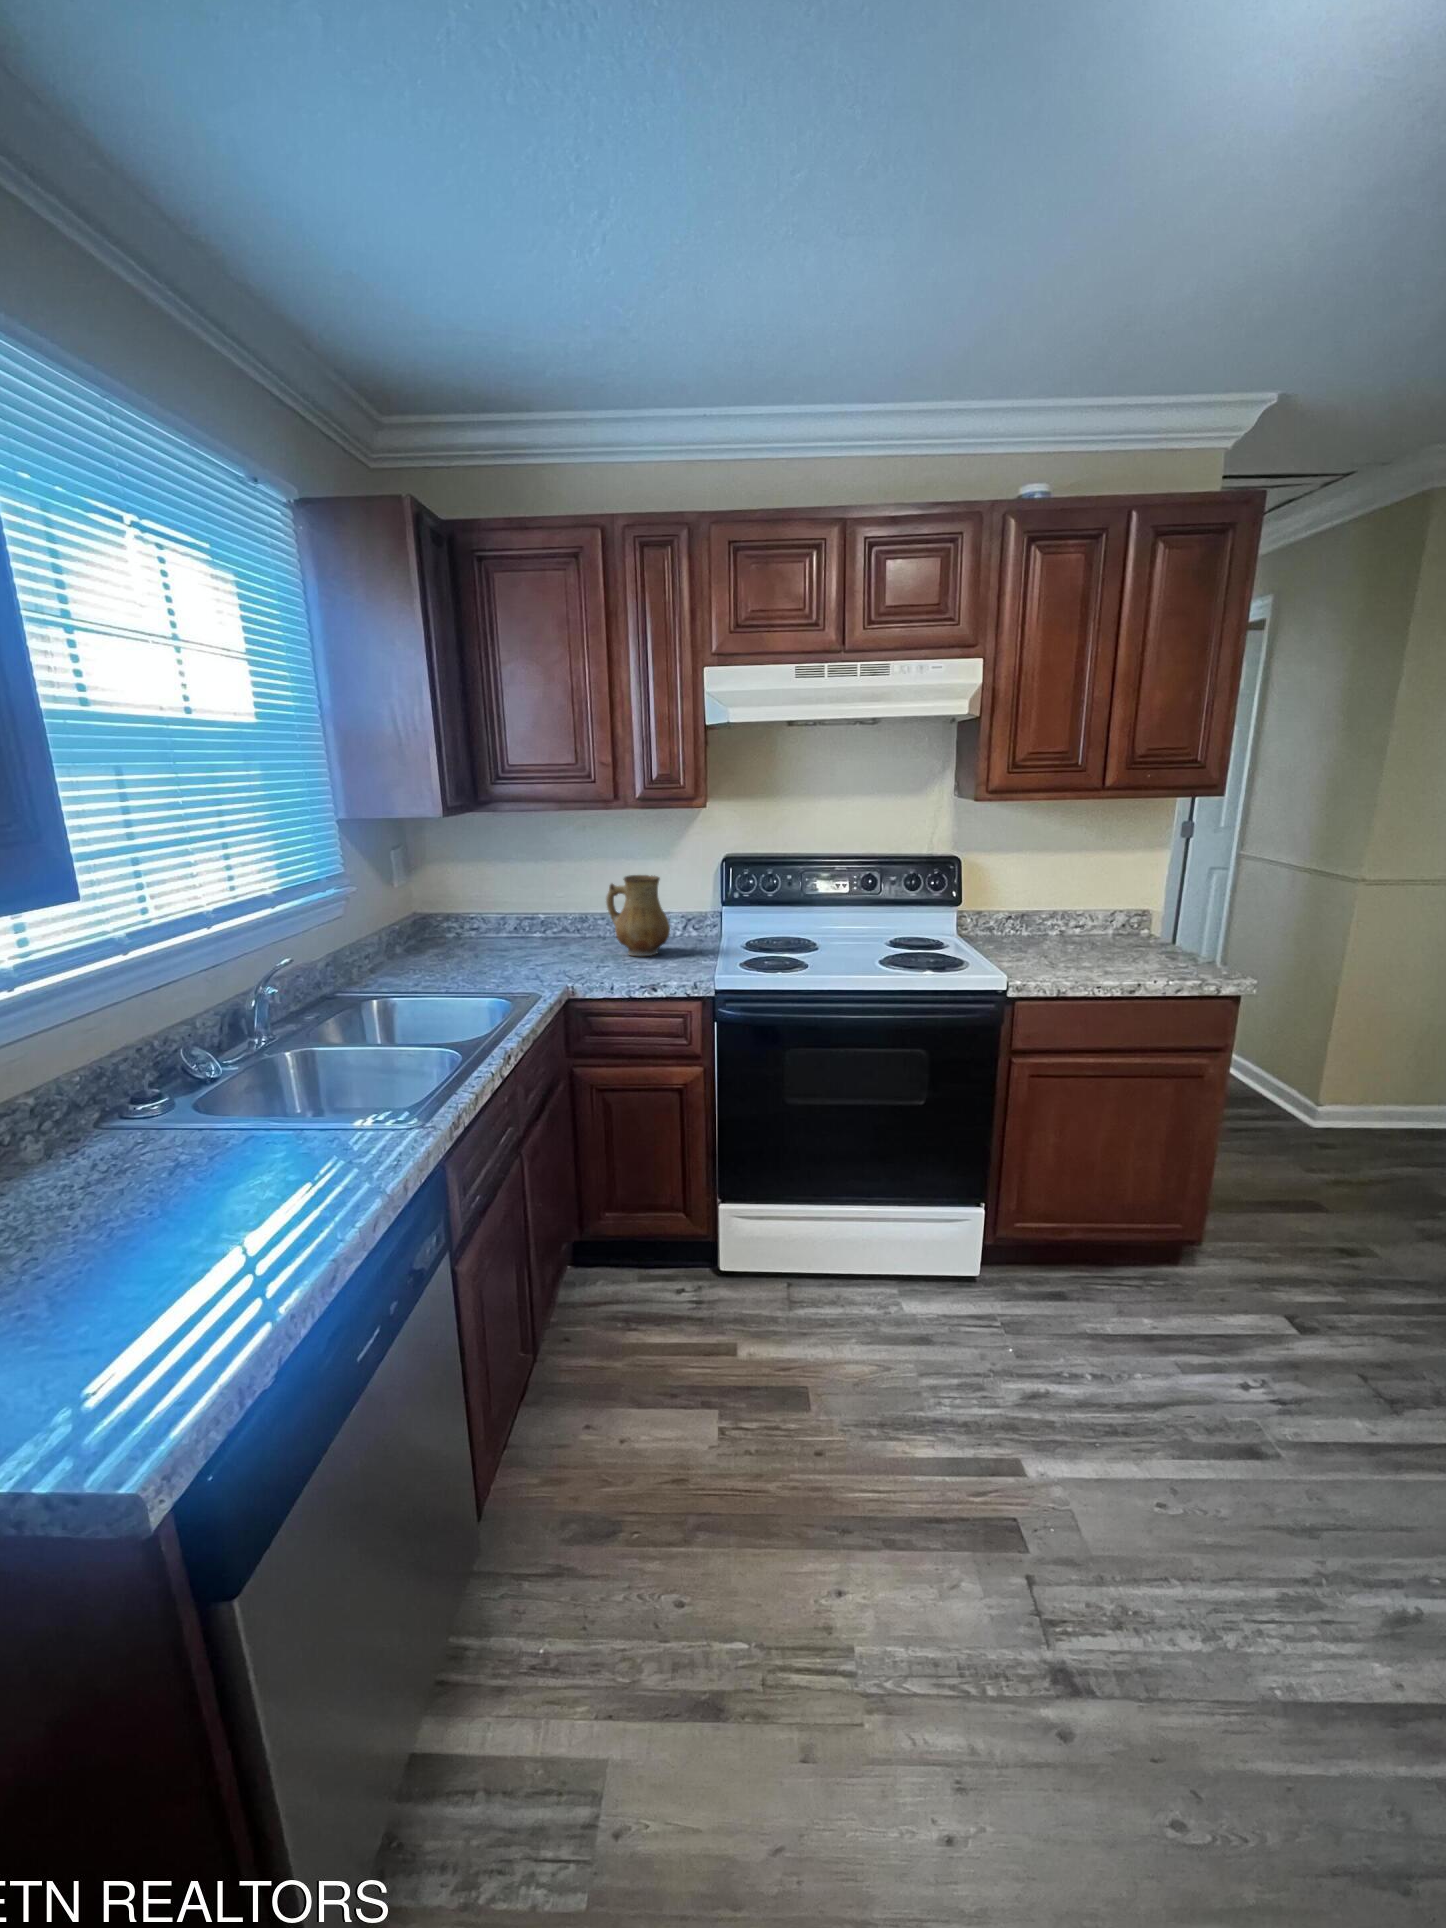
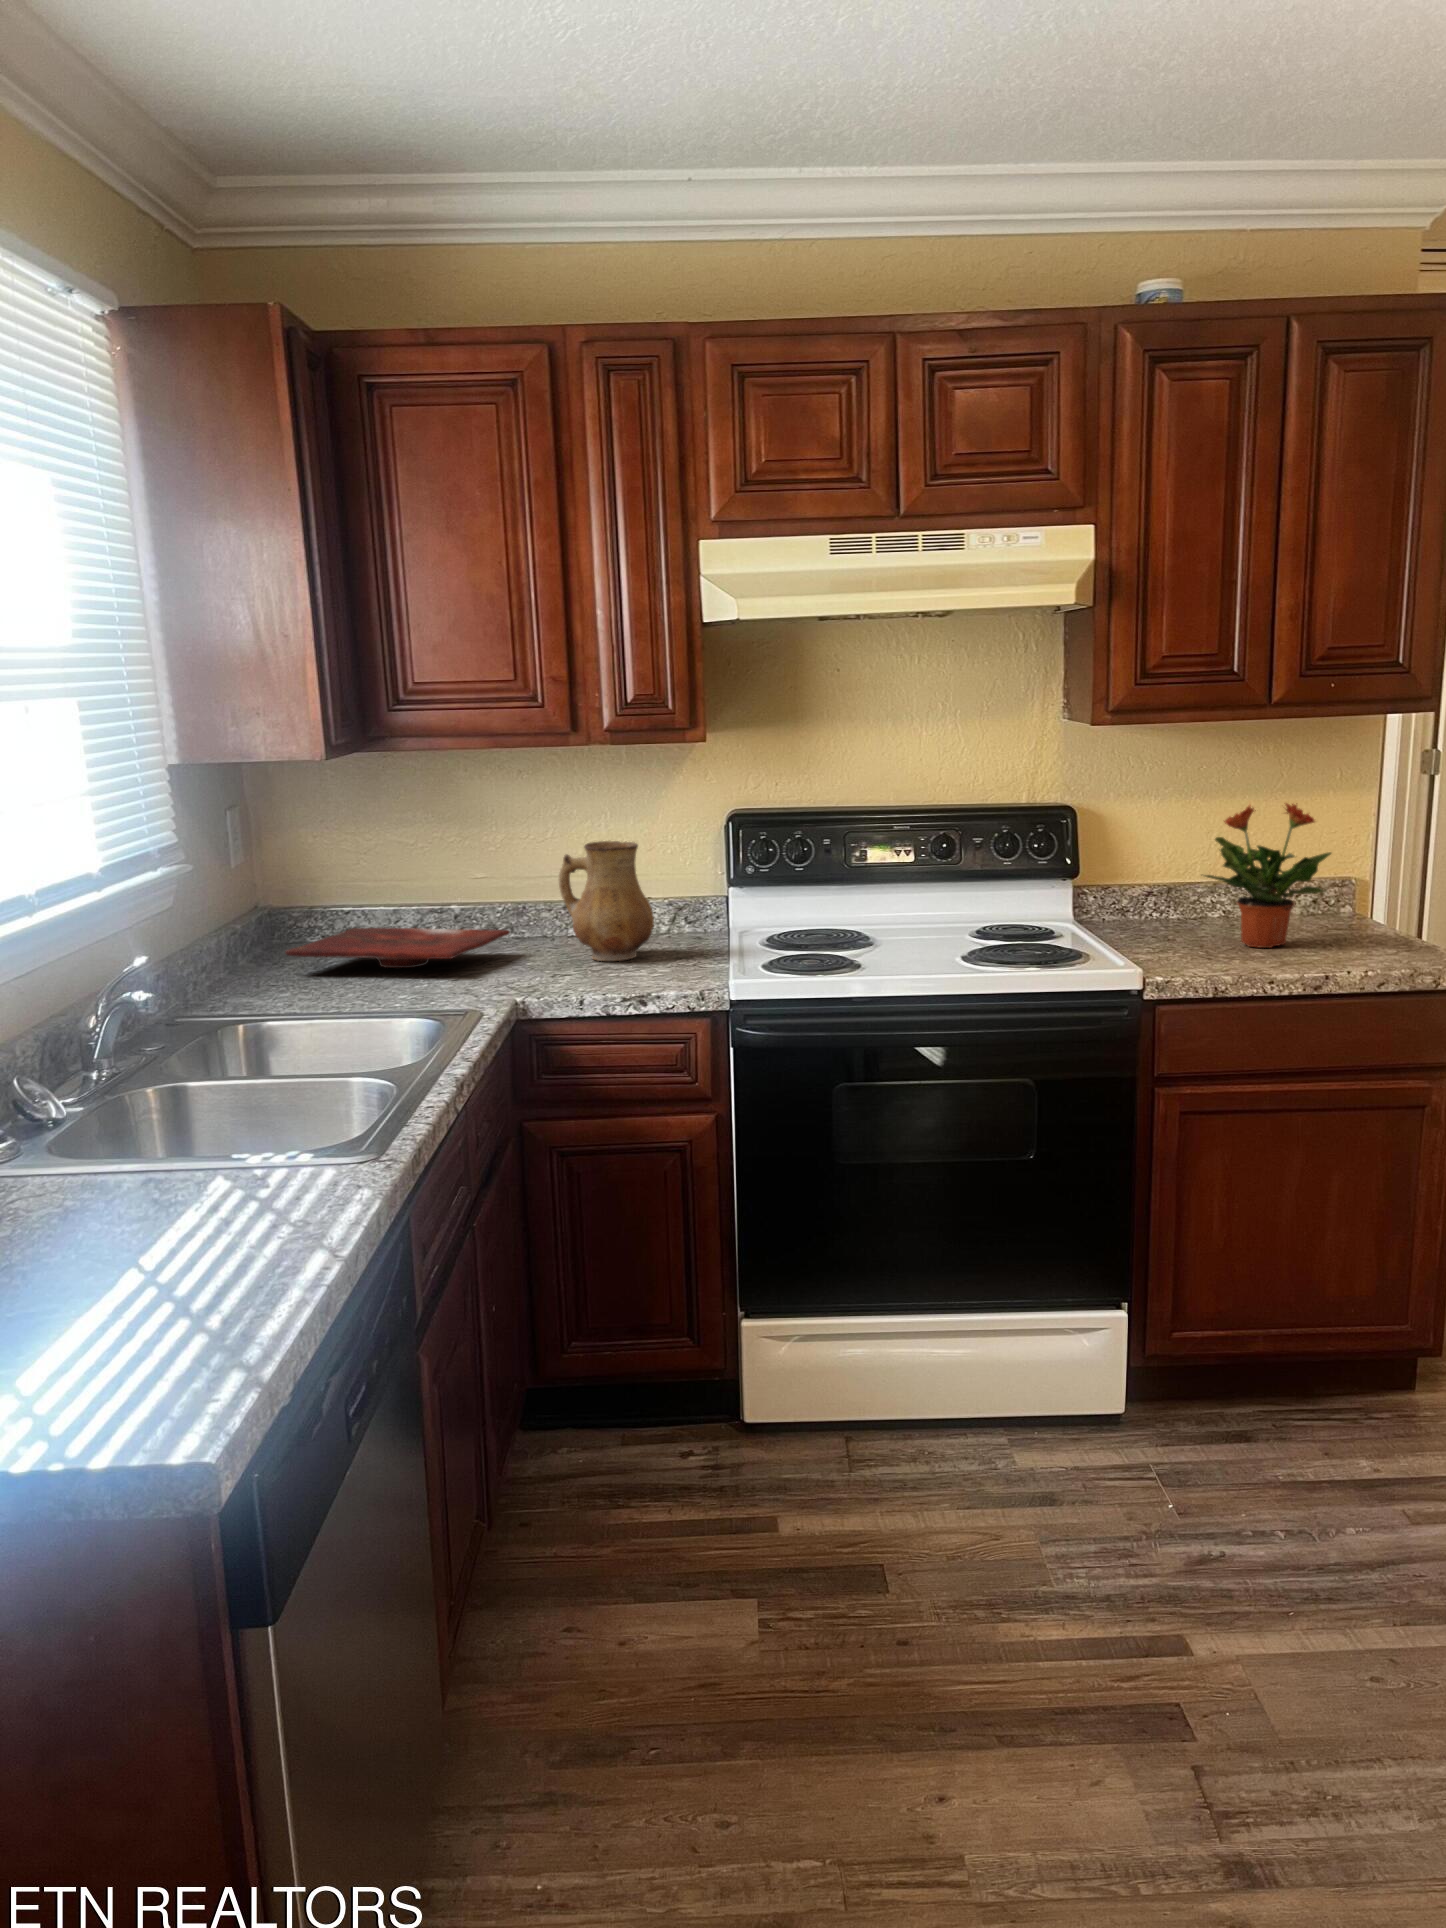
potted plant: none [1047,859,1142,960] -> present [1205,803,1331,948]
cutting board: none [422,928,575,957] -> present [285,928,510,968]

